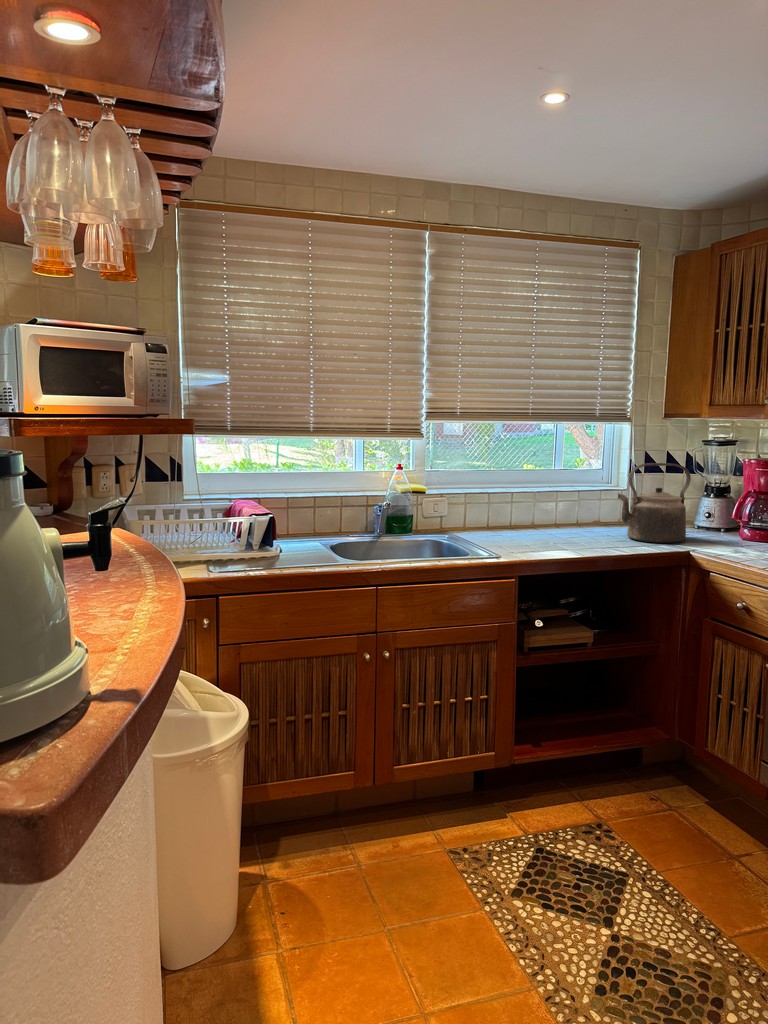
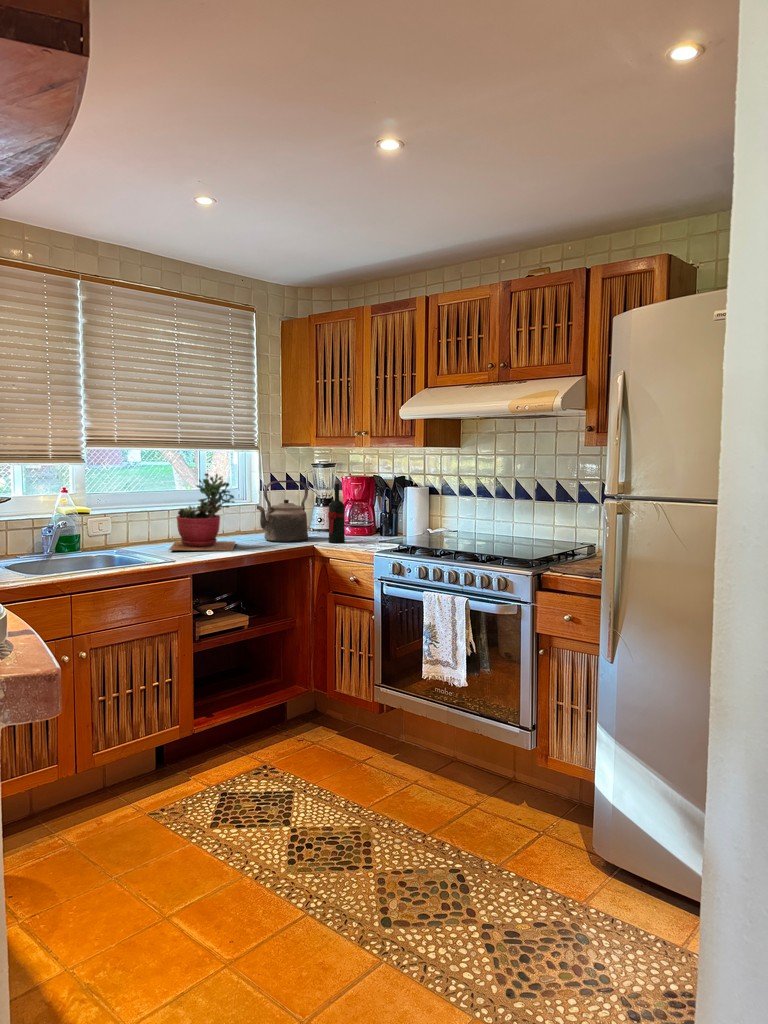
succulent plant: none [503,452,590,550] -> present [169,473,235,550]
wine bottle: none [713,467,740,551] -> present [328,481,345,543]

